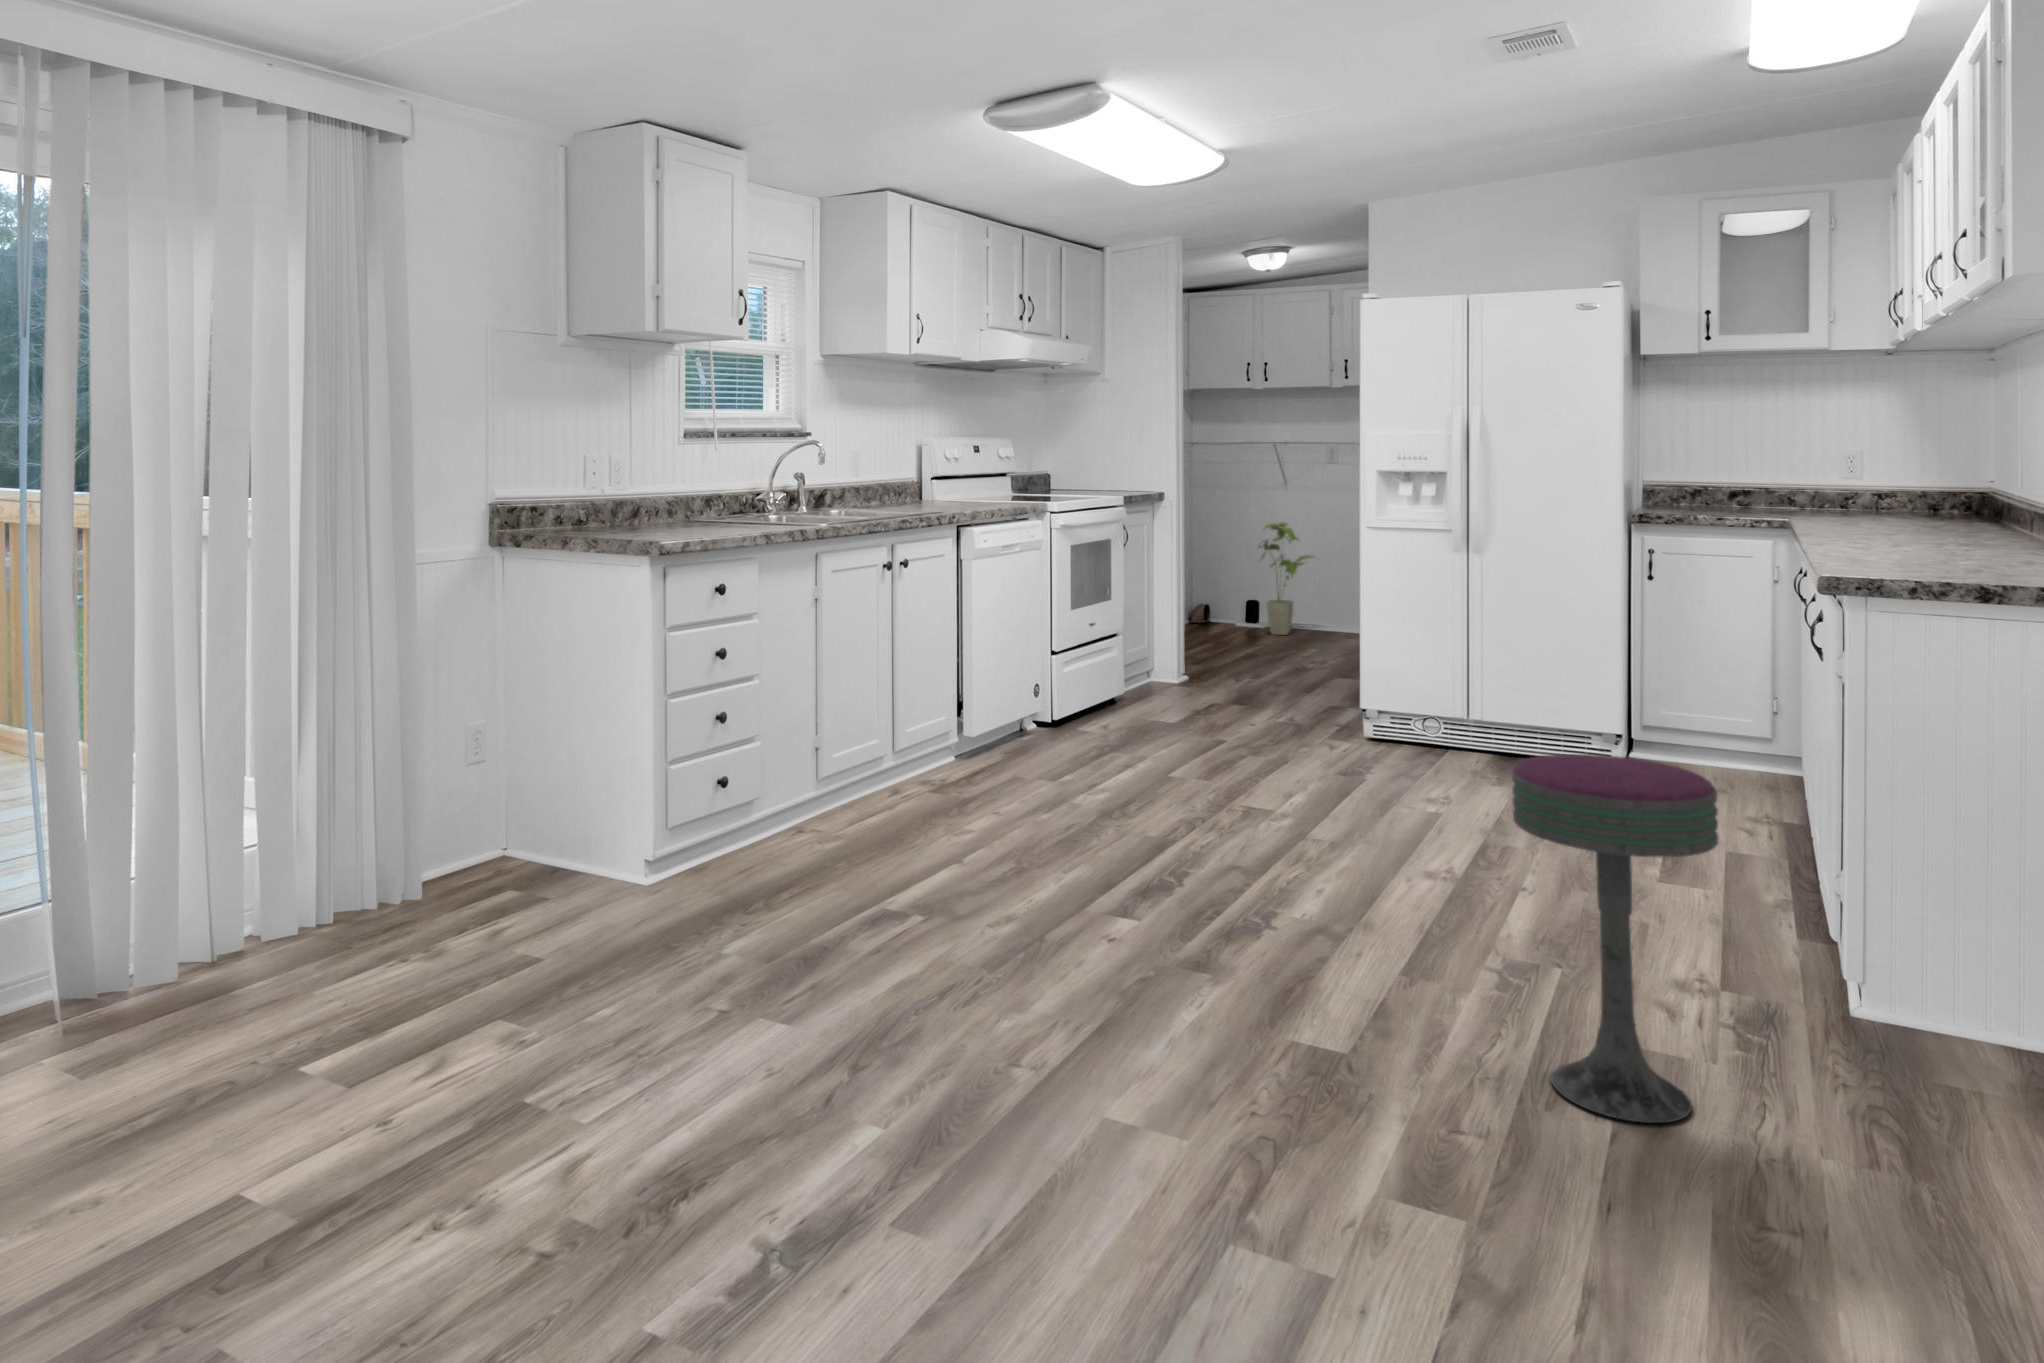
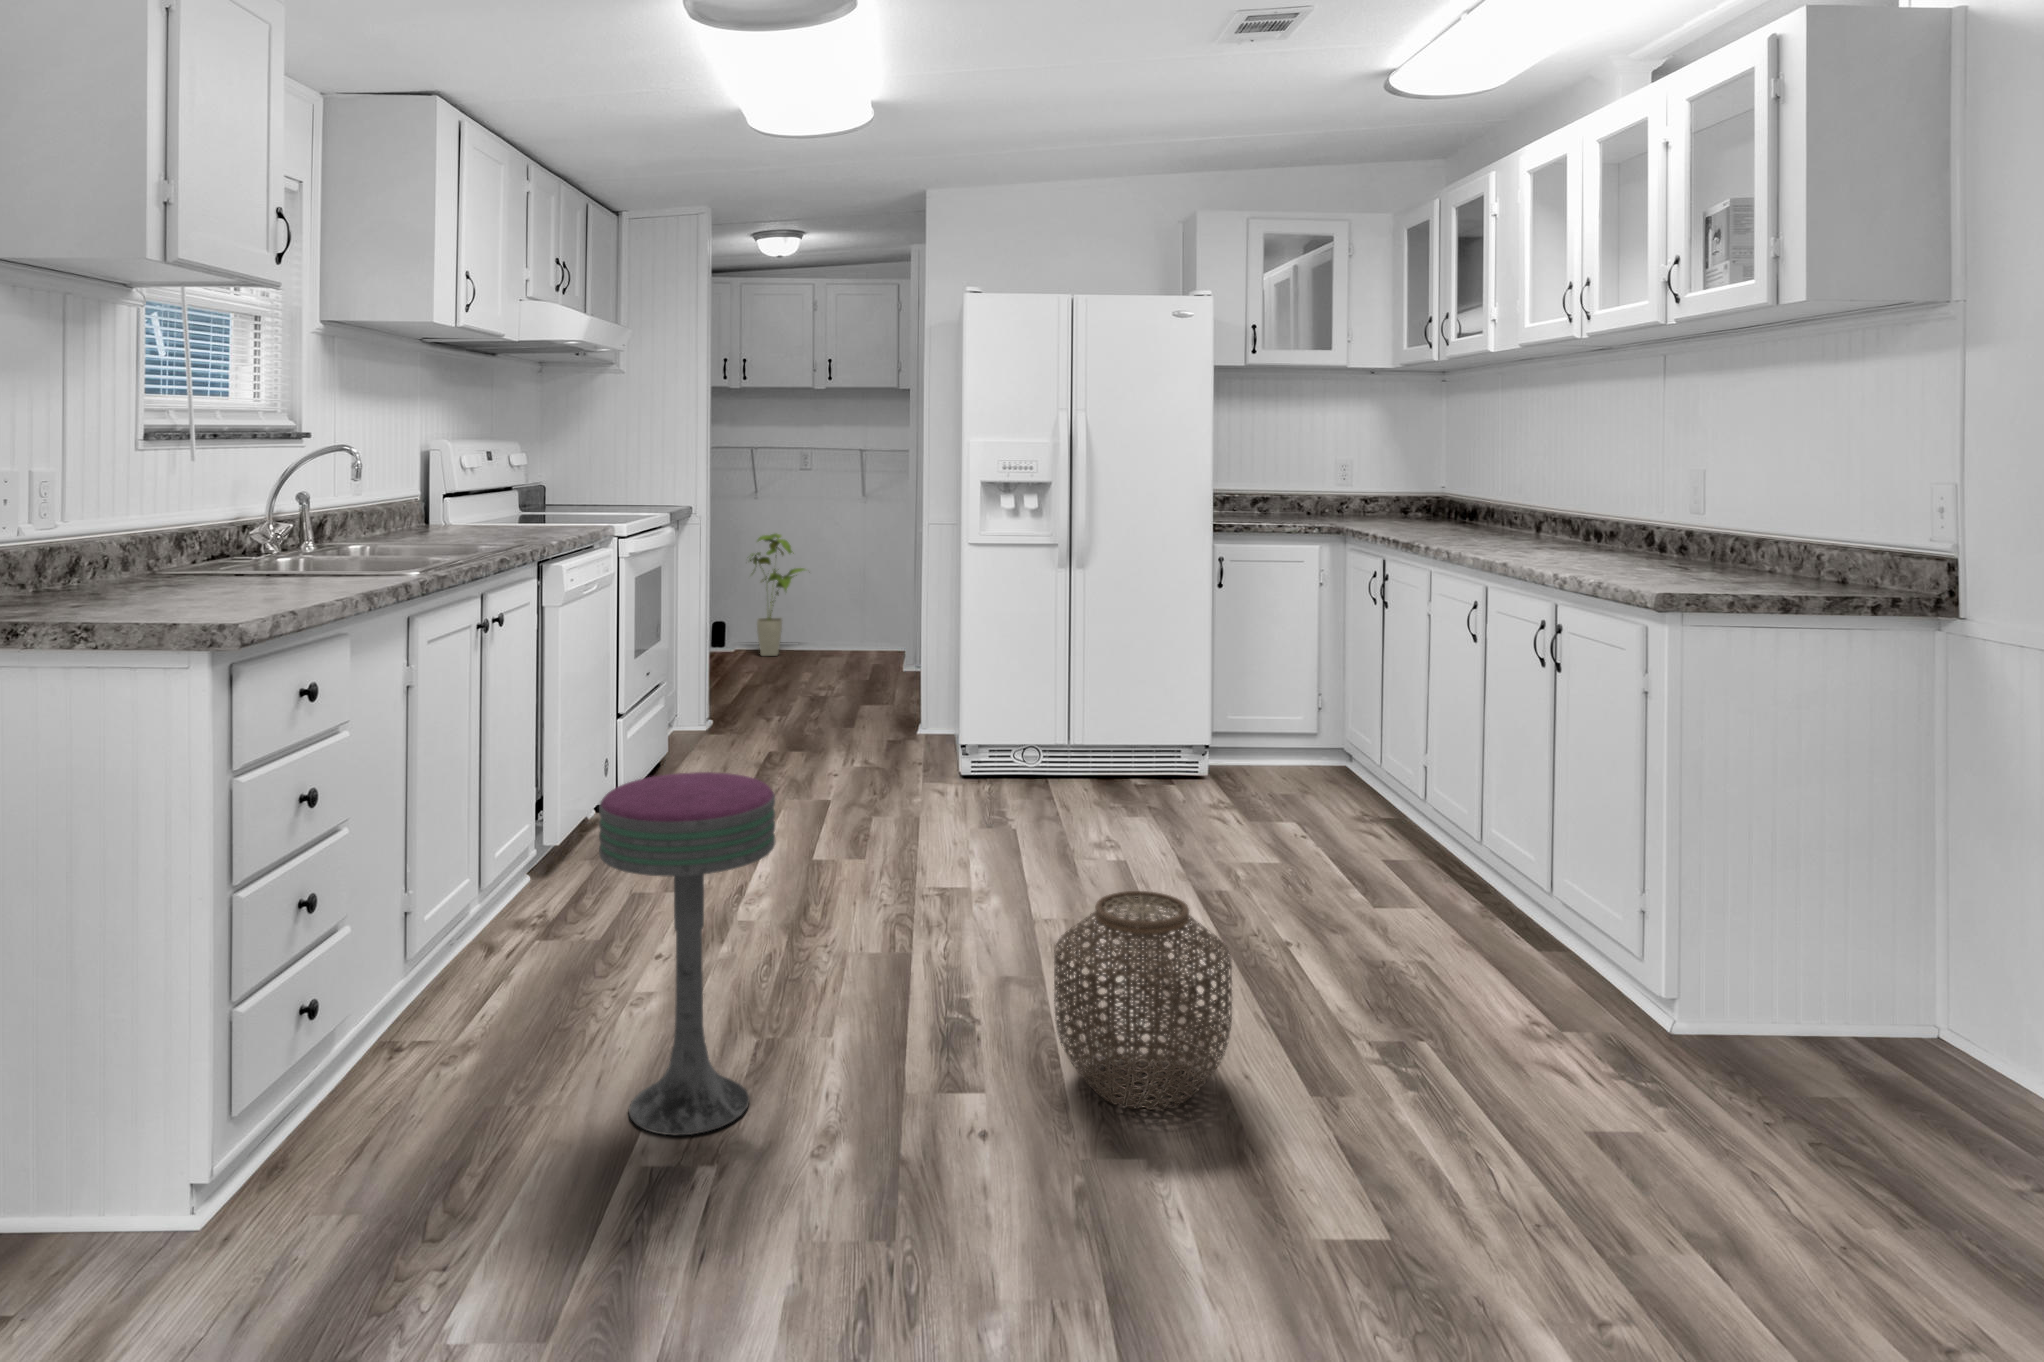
bar stool: present [1512,754,1719,1123] -> present [599,772,775,1135]
woven basket: none [1190,793,1341,966] -> present [1054,891,1232,1110]

